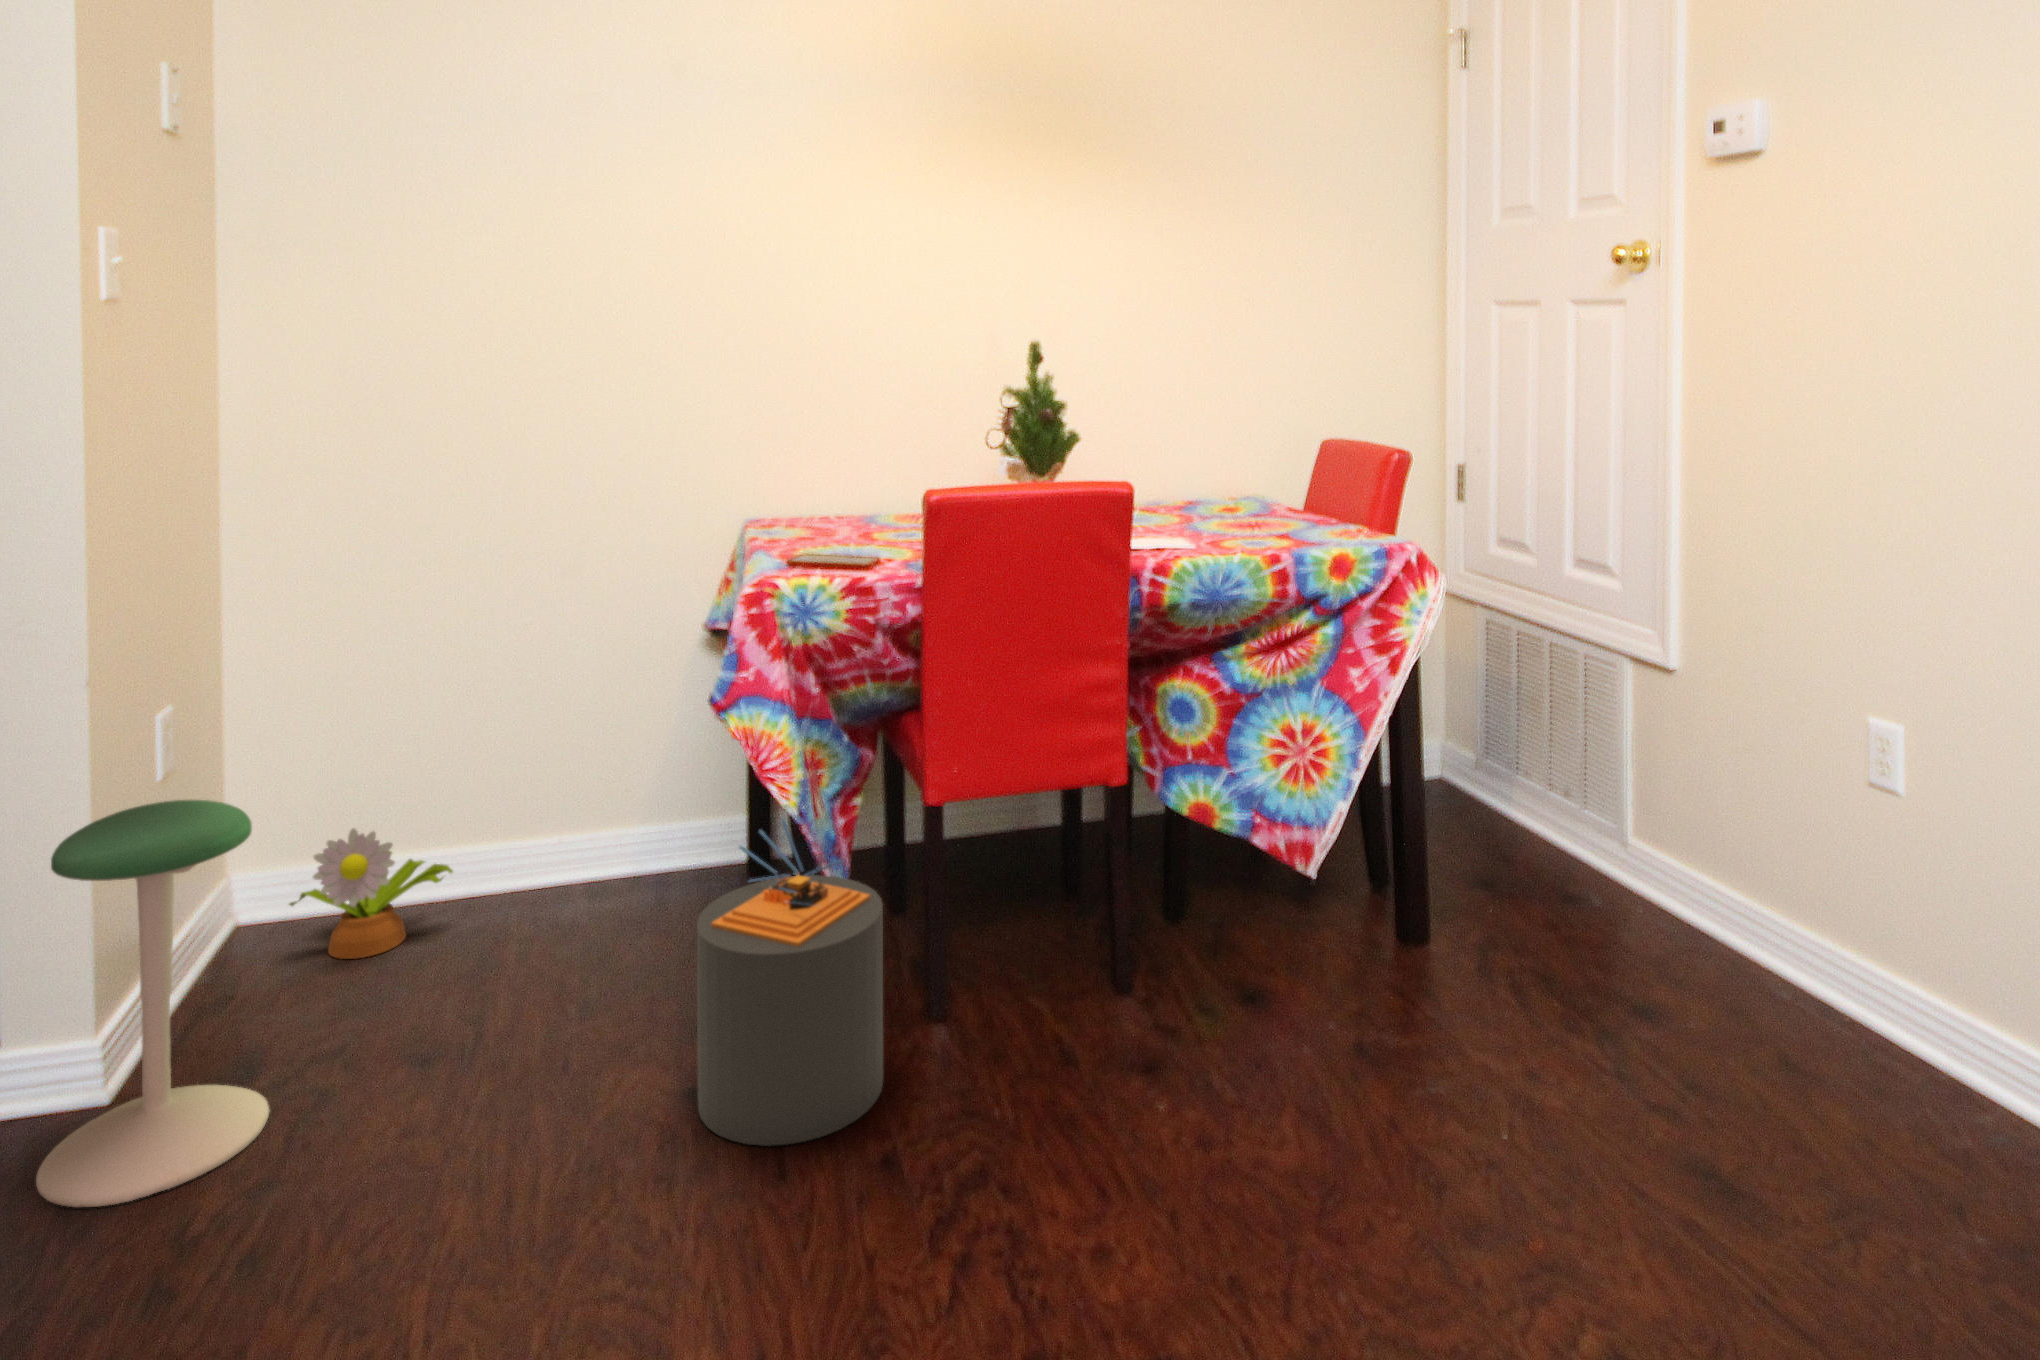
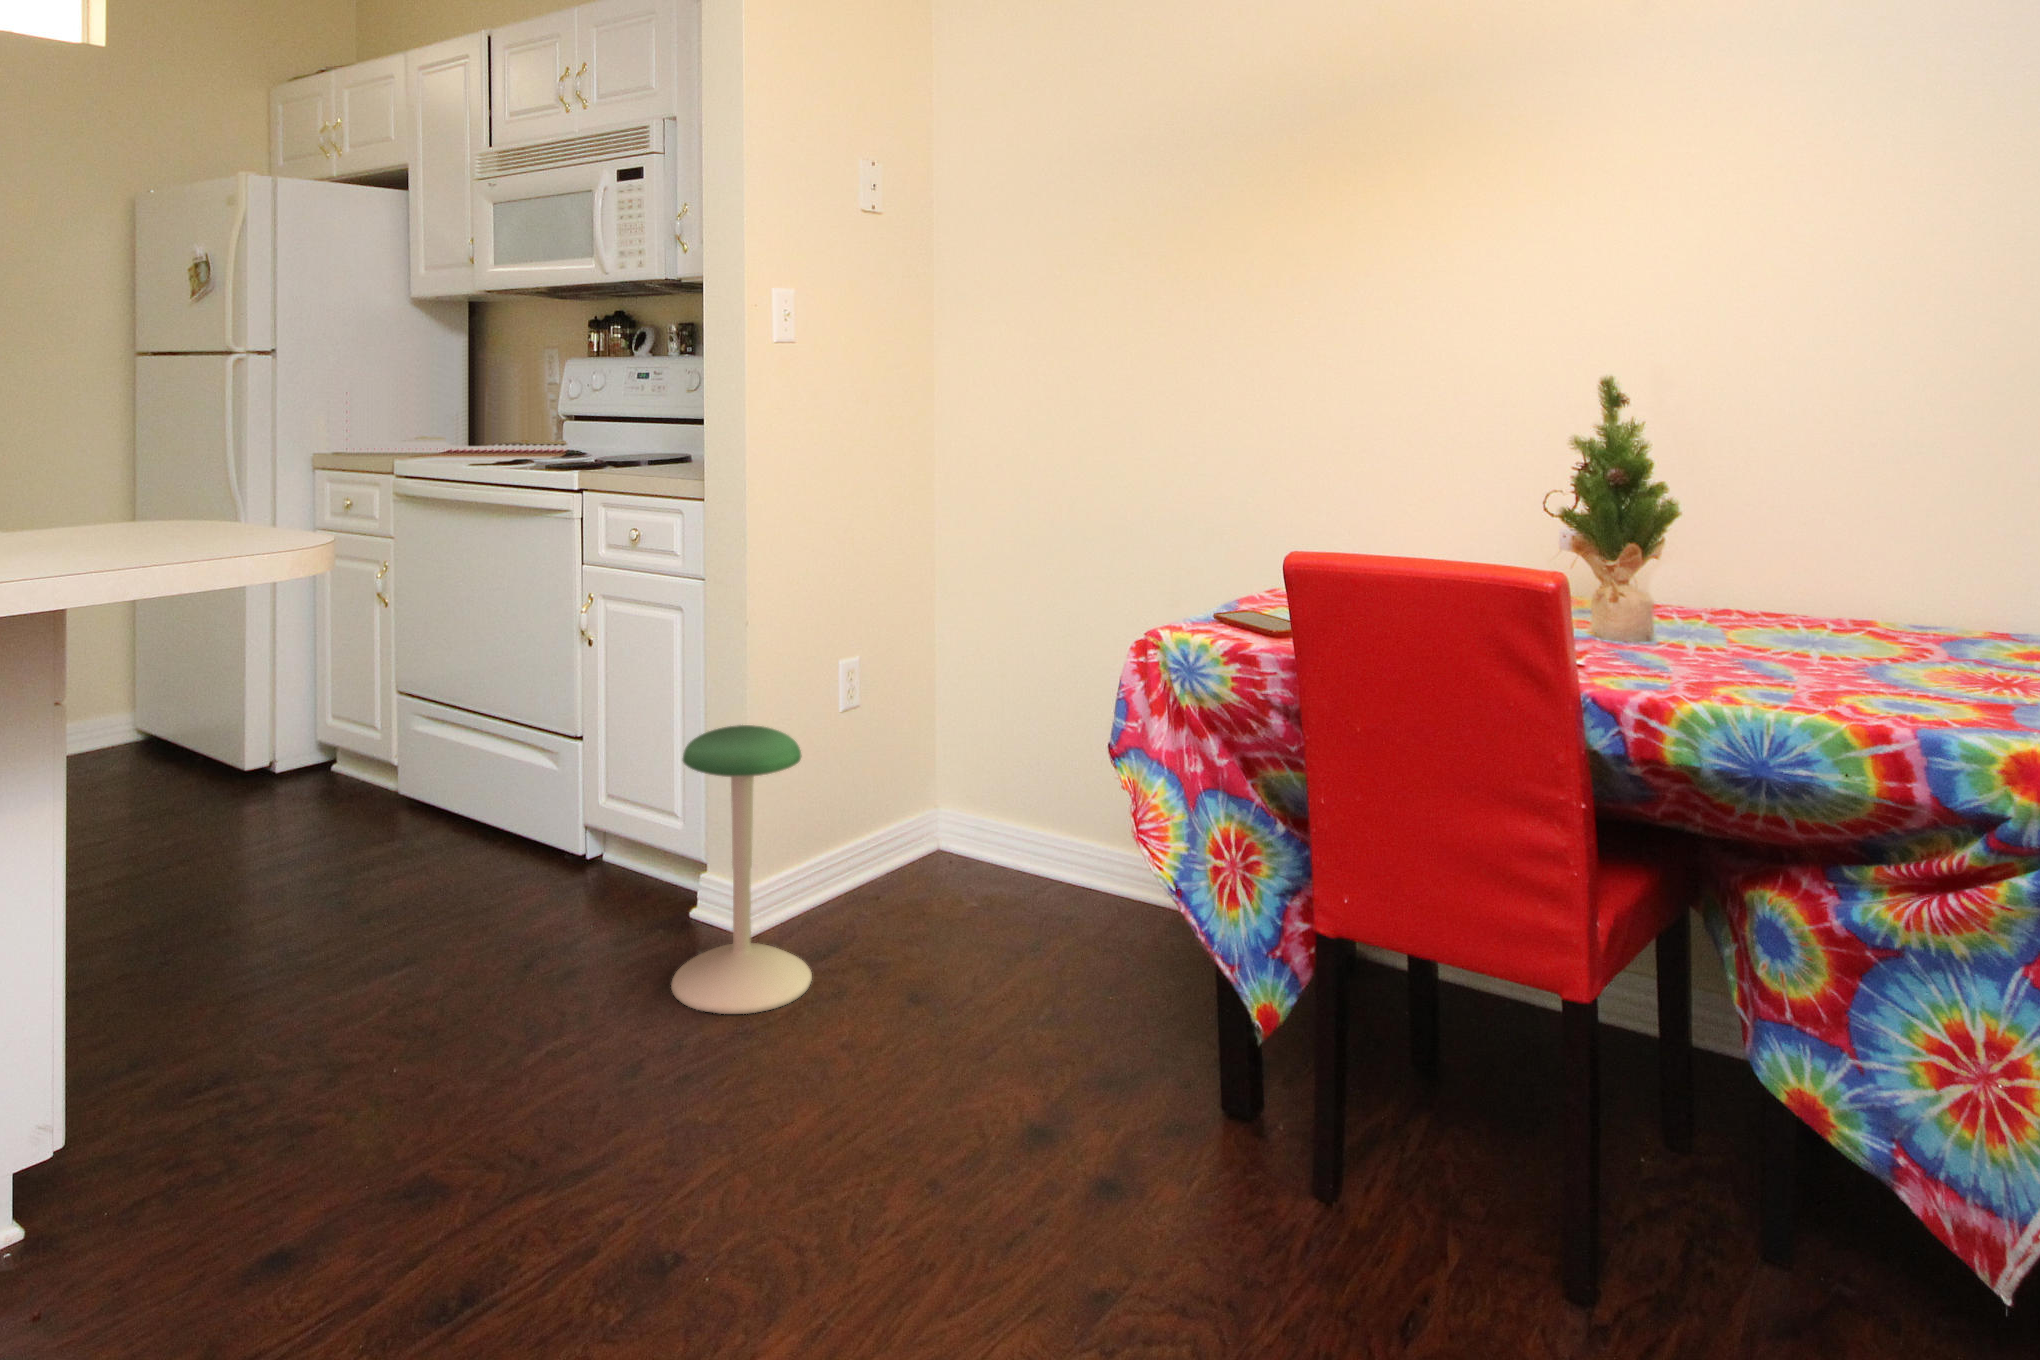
trash can: present [697,820,883,1146] -> none [1027,881,1229,1253]
decorative plant: present [290,828,453,959] -> none [916,792,1035,907]

